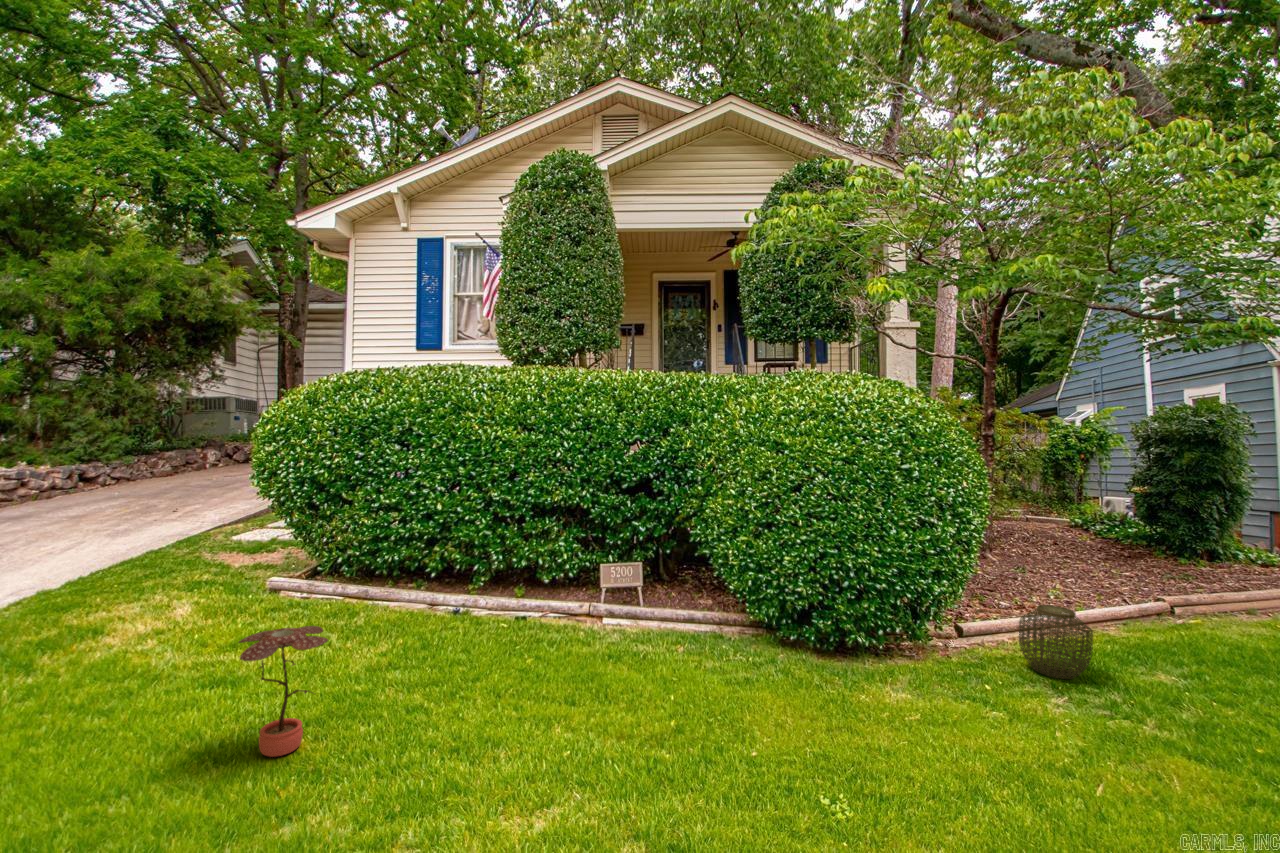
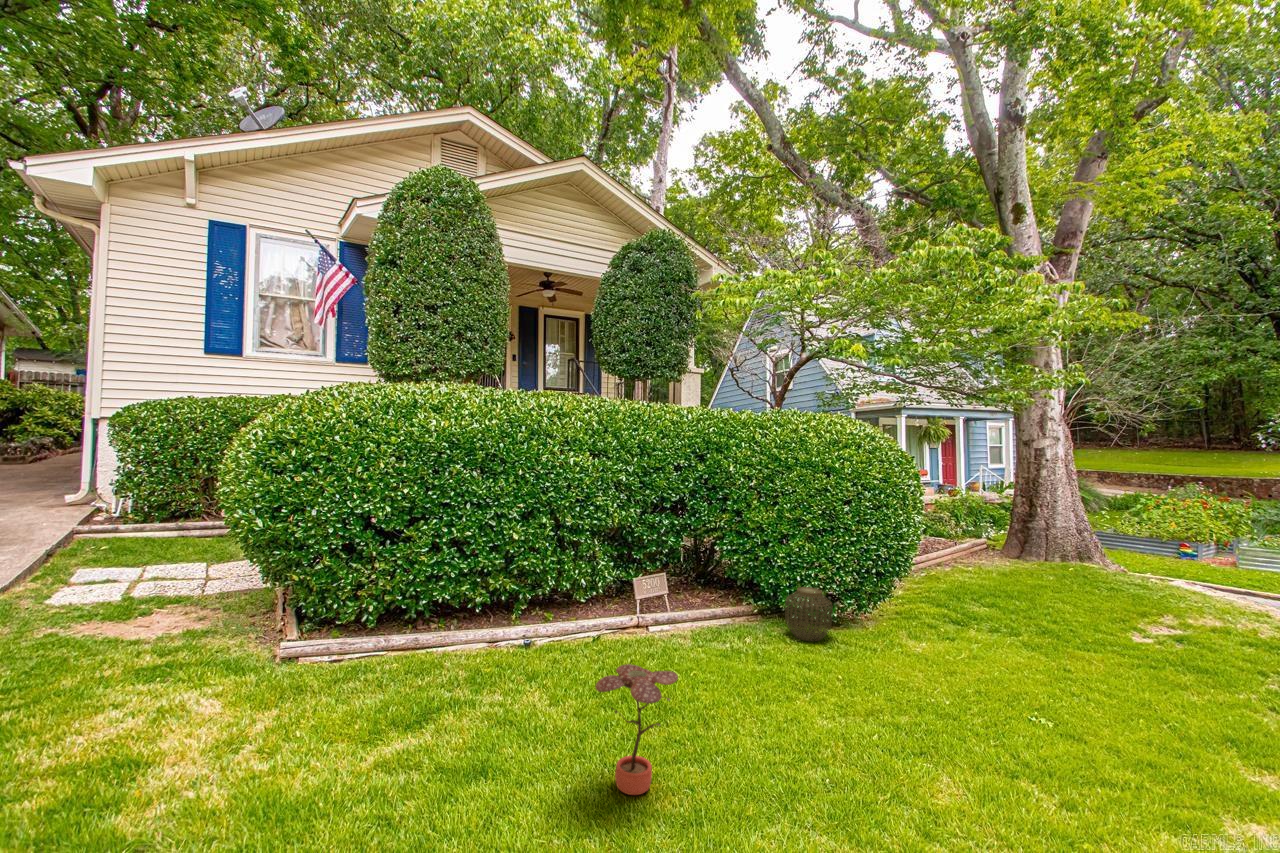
woven basket: present [1019,605,1093,679] -> present [785,587,833,641]

